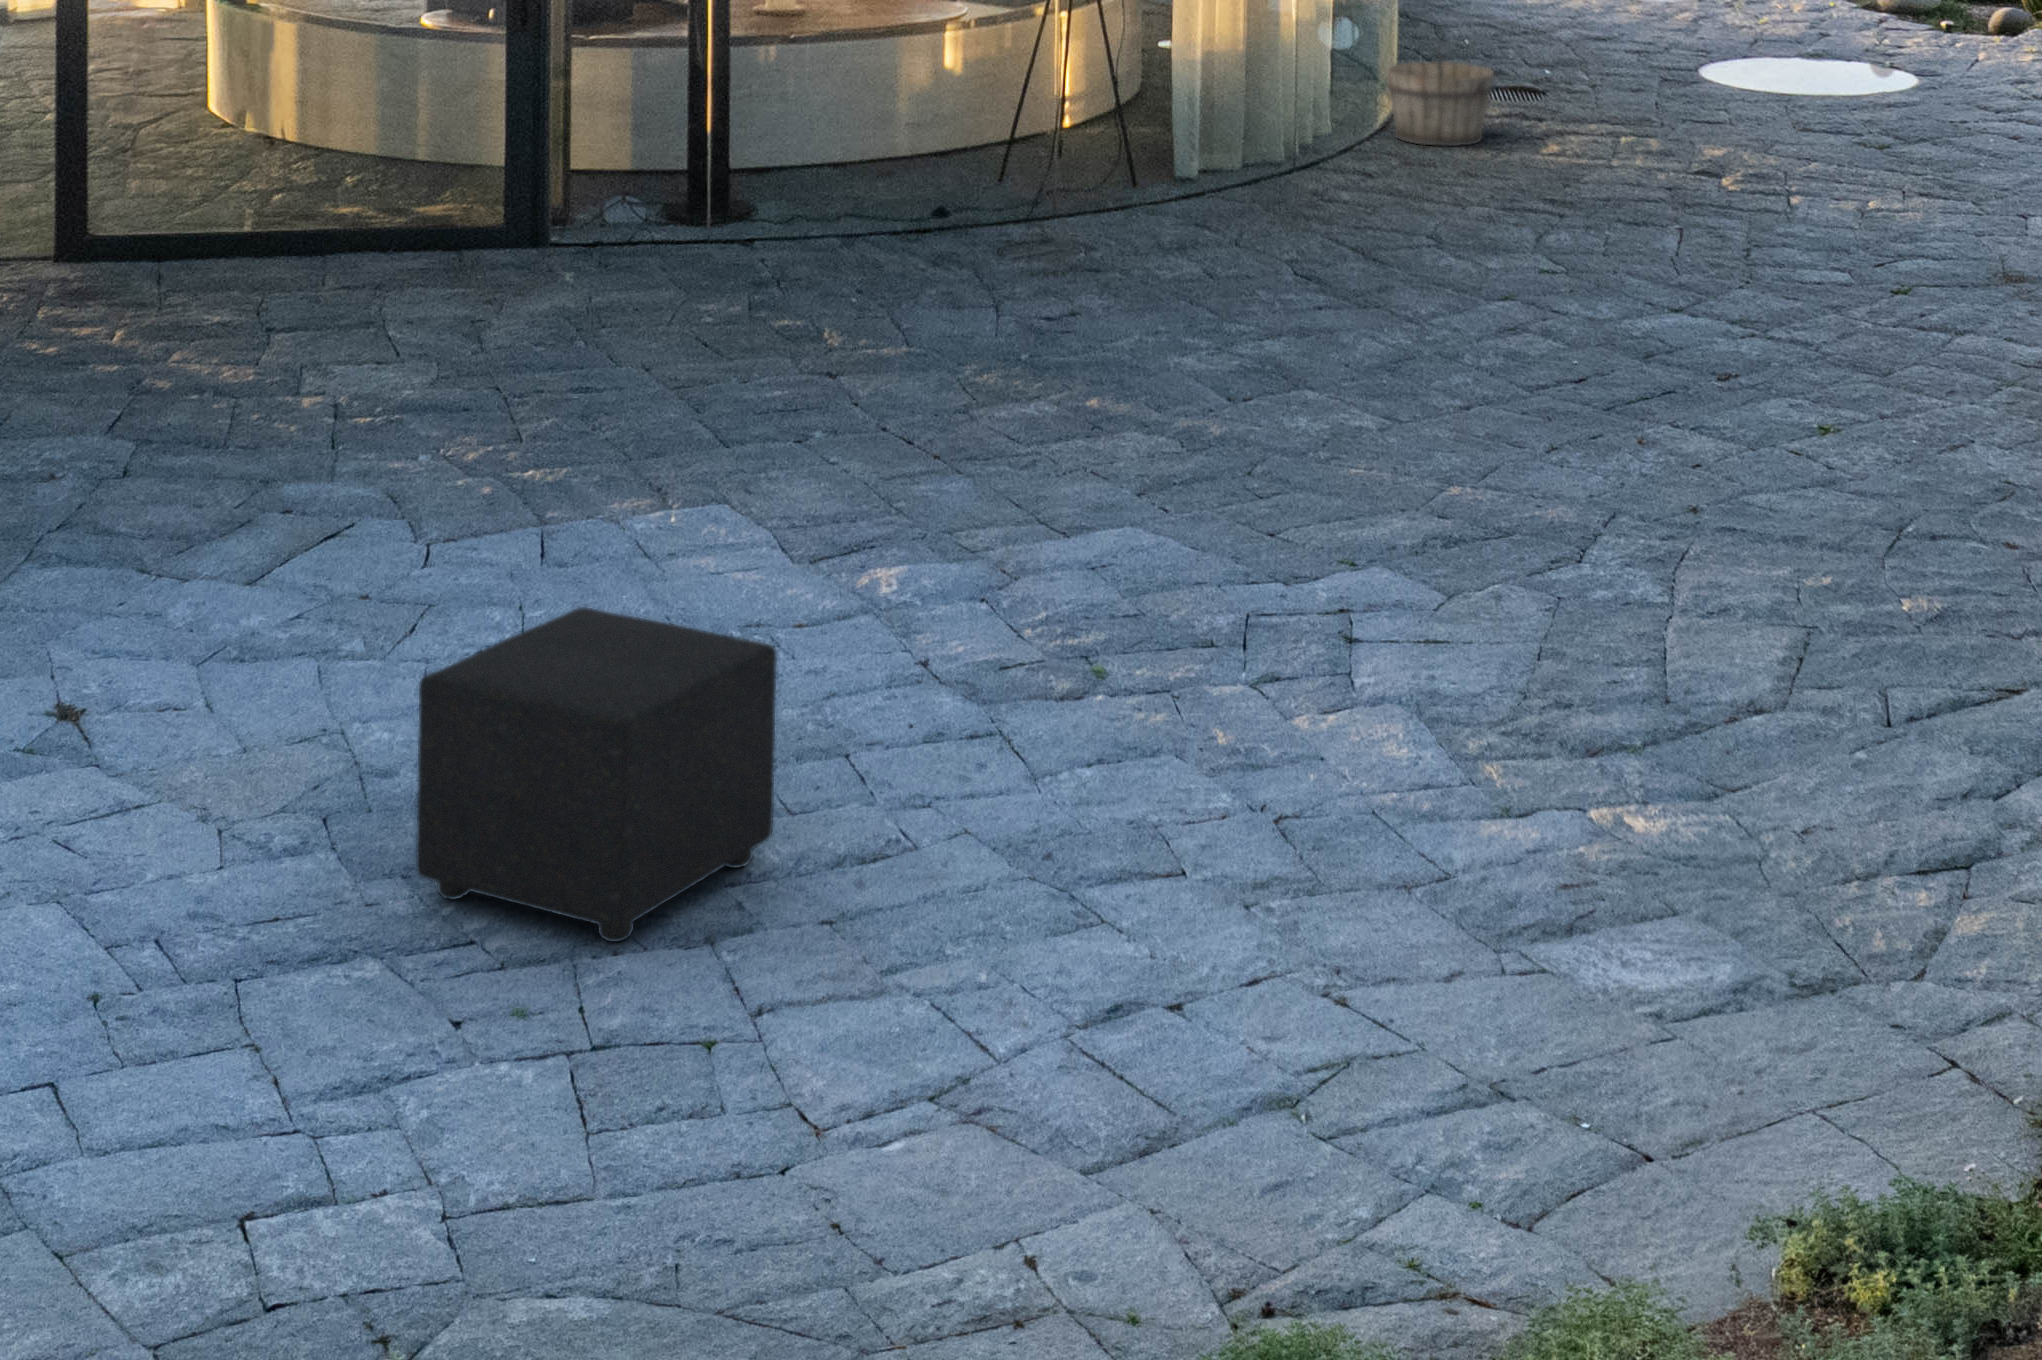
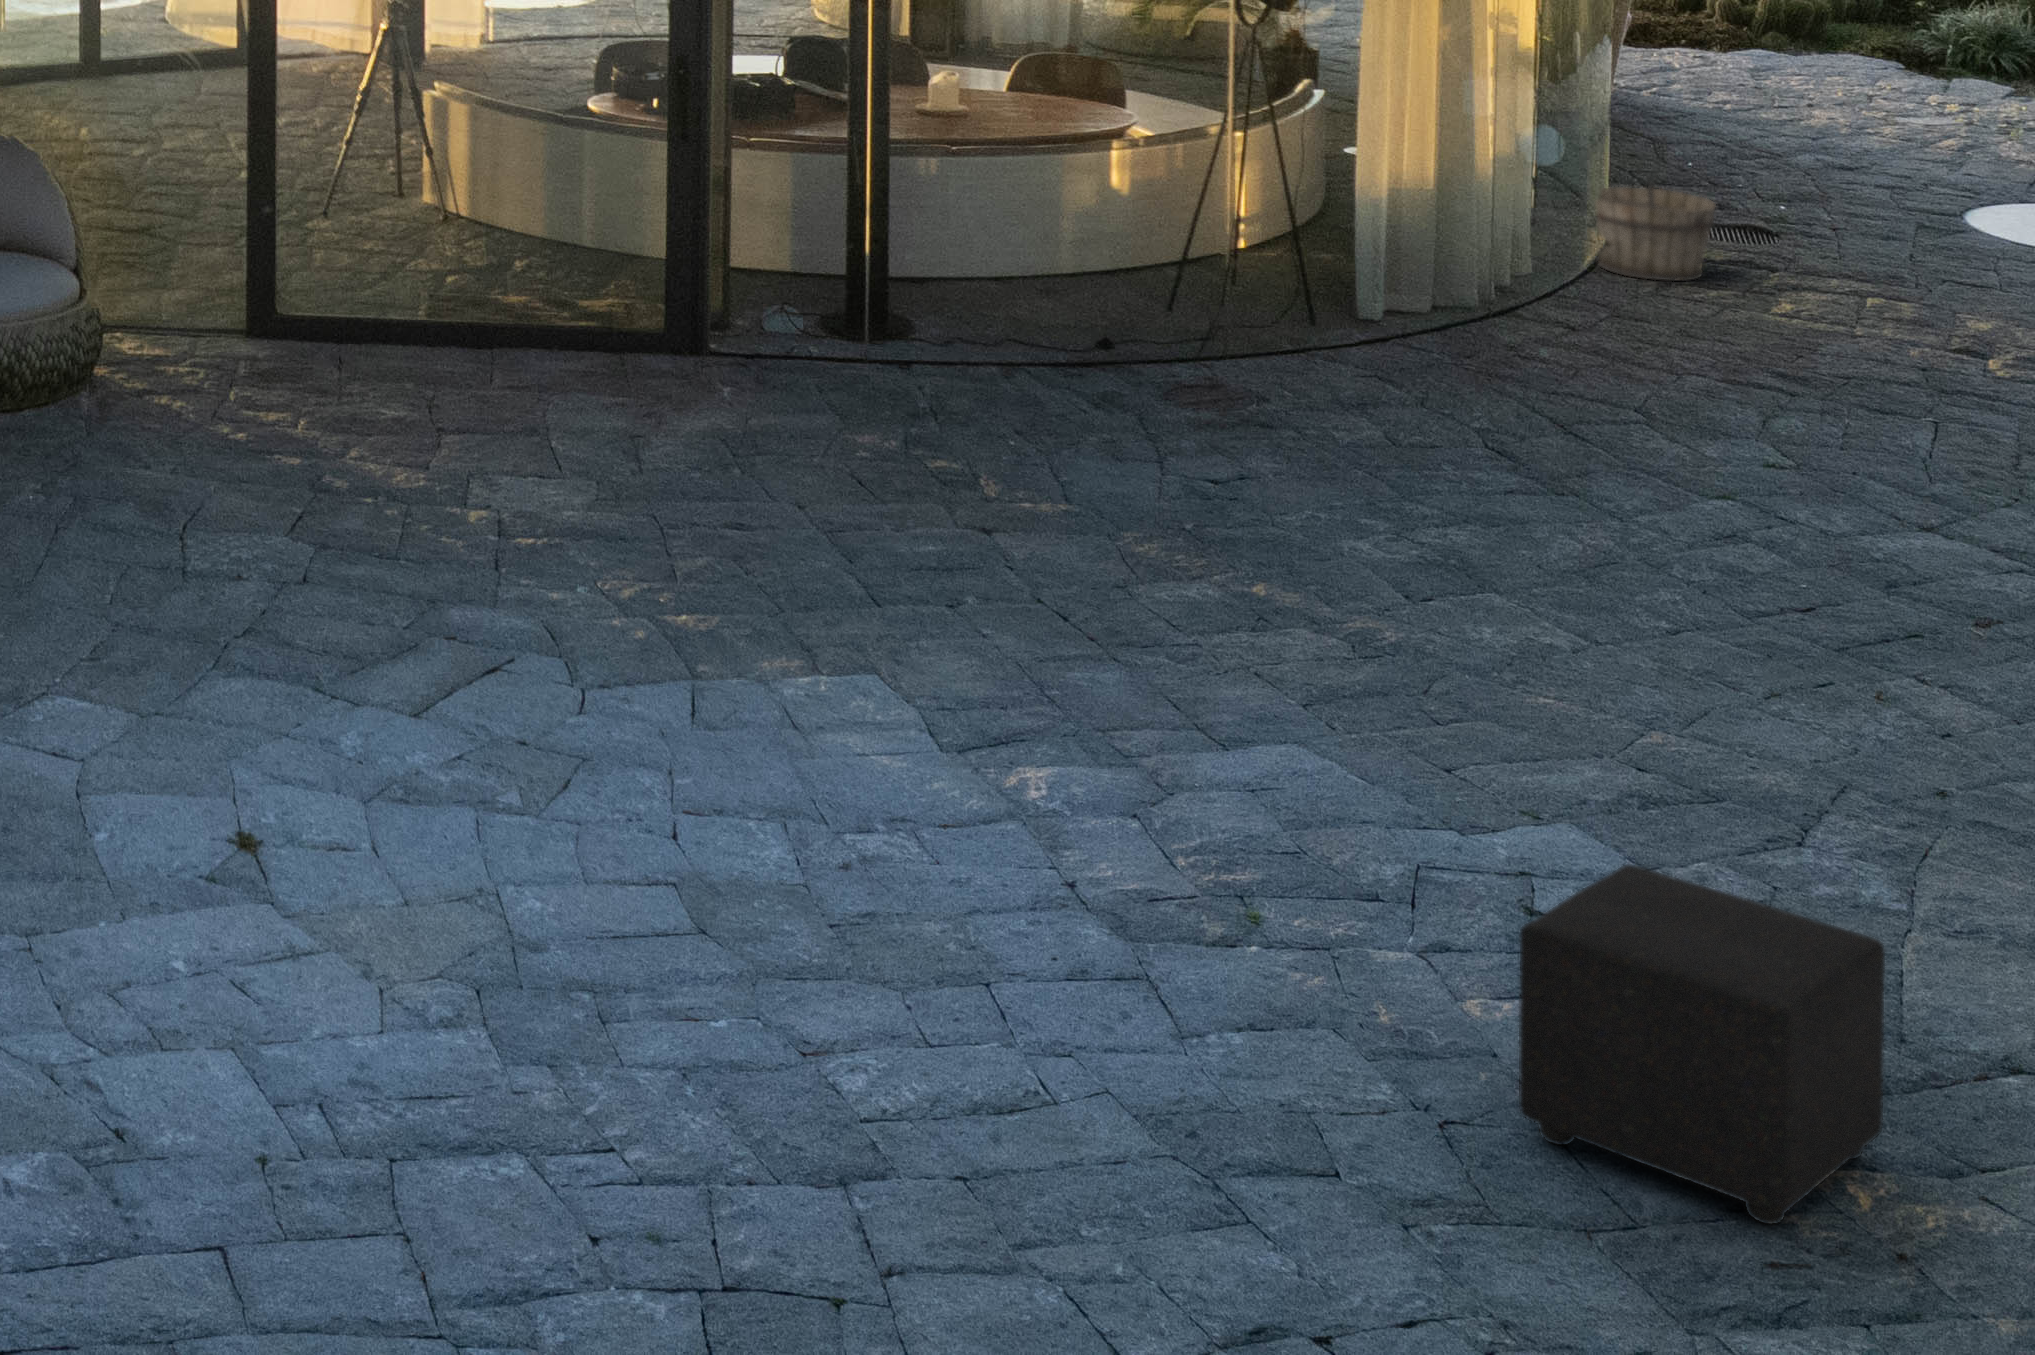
ottoman: present [416,607,777,942] -> present [1519,864,1885,1224]

